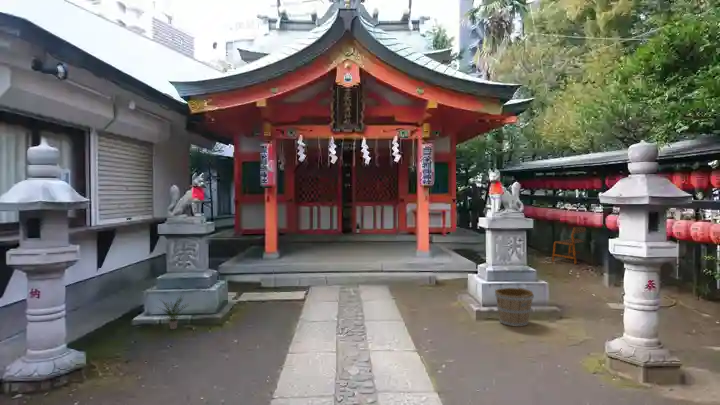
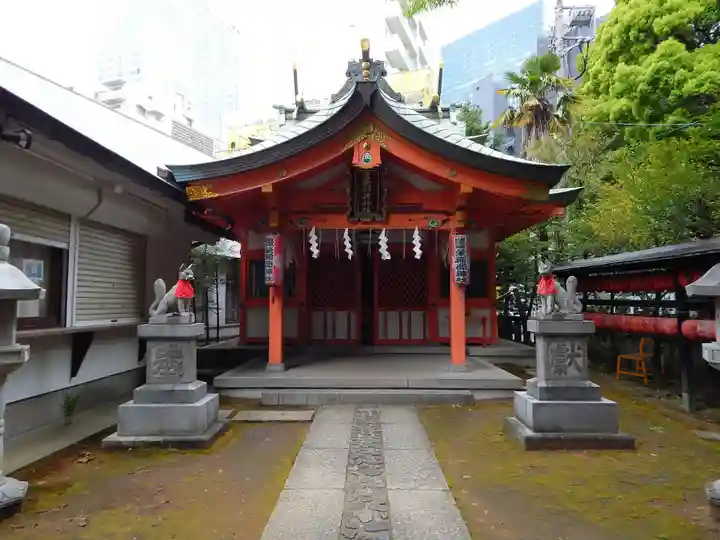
wooden bucket: present [495,288,534,327] -> none [549,407,600,458]
potted plant: present [163,299,185,329] -> present [61,394,80,424]

